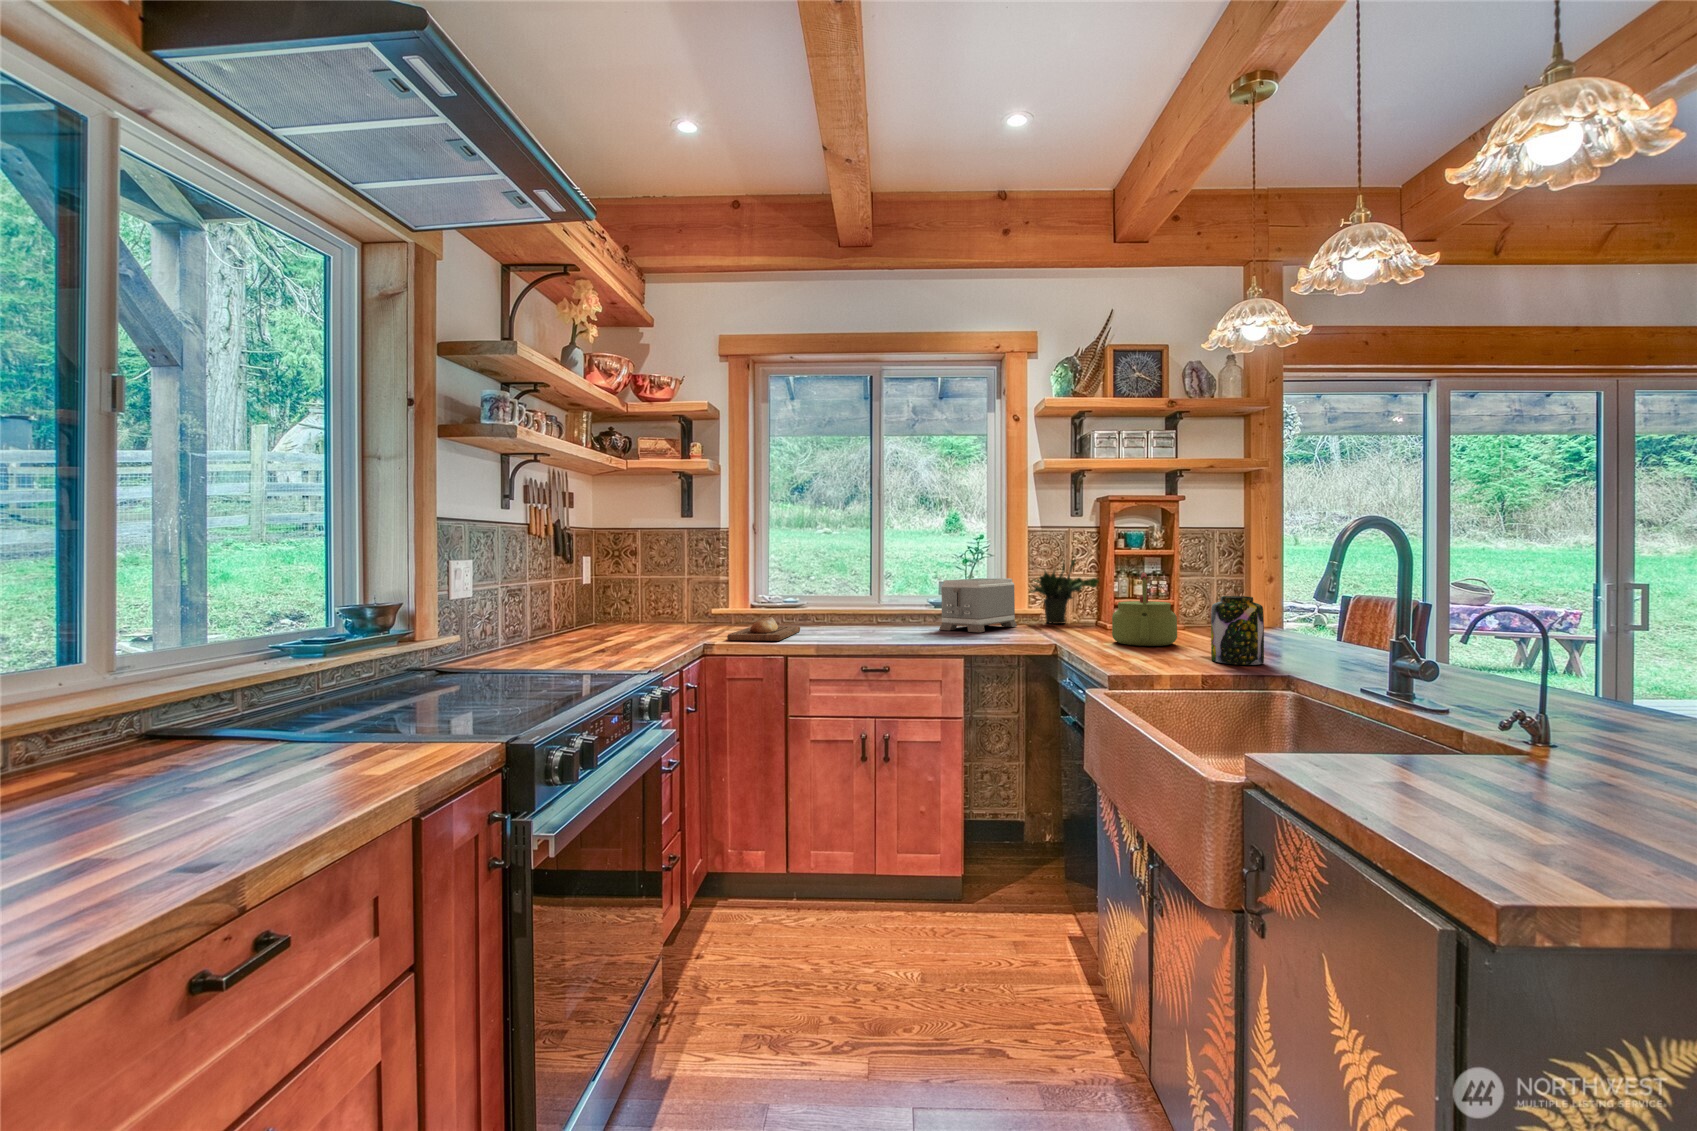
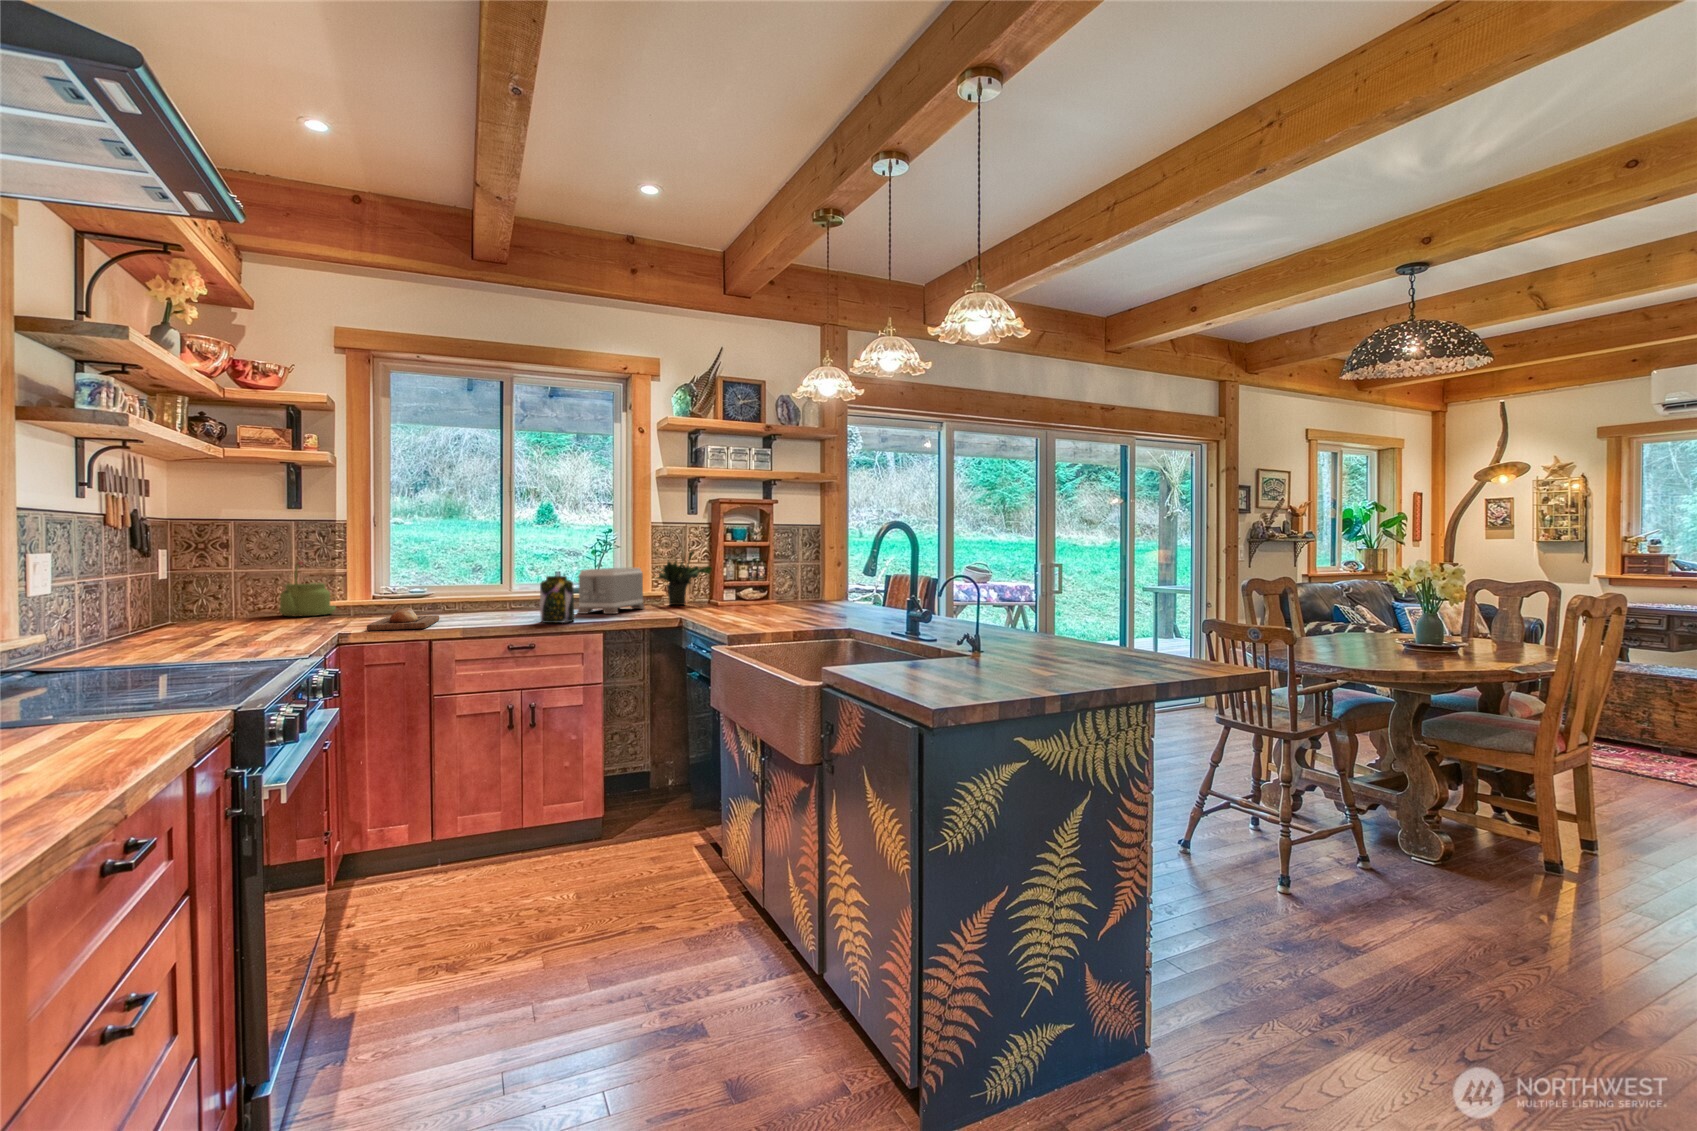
kettle: present [1112,572,1177,646] -> present [279,560,336,616]
jar: present [1211,596,1264,665] -> present [540,576,574,623]

